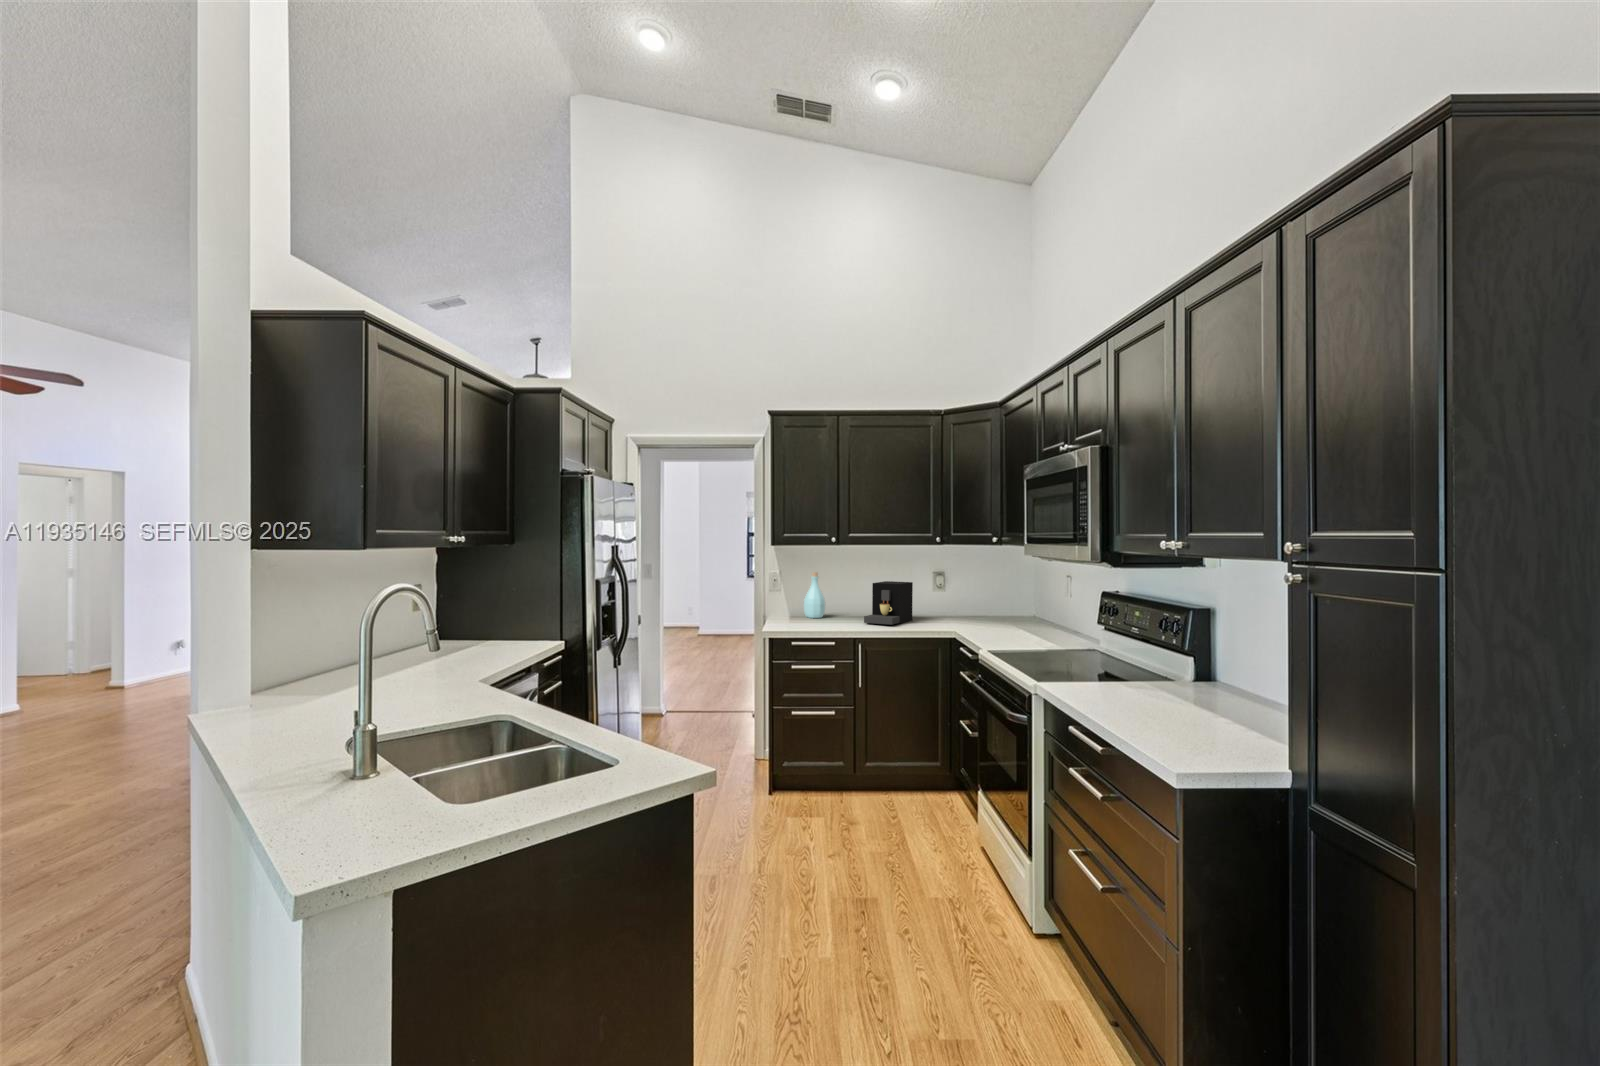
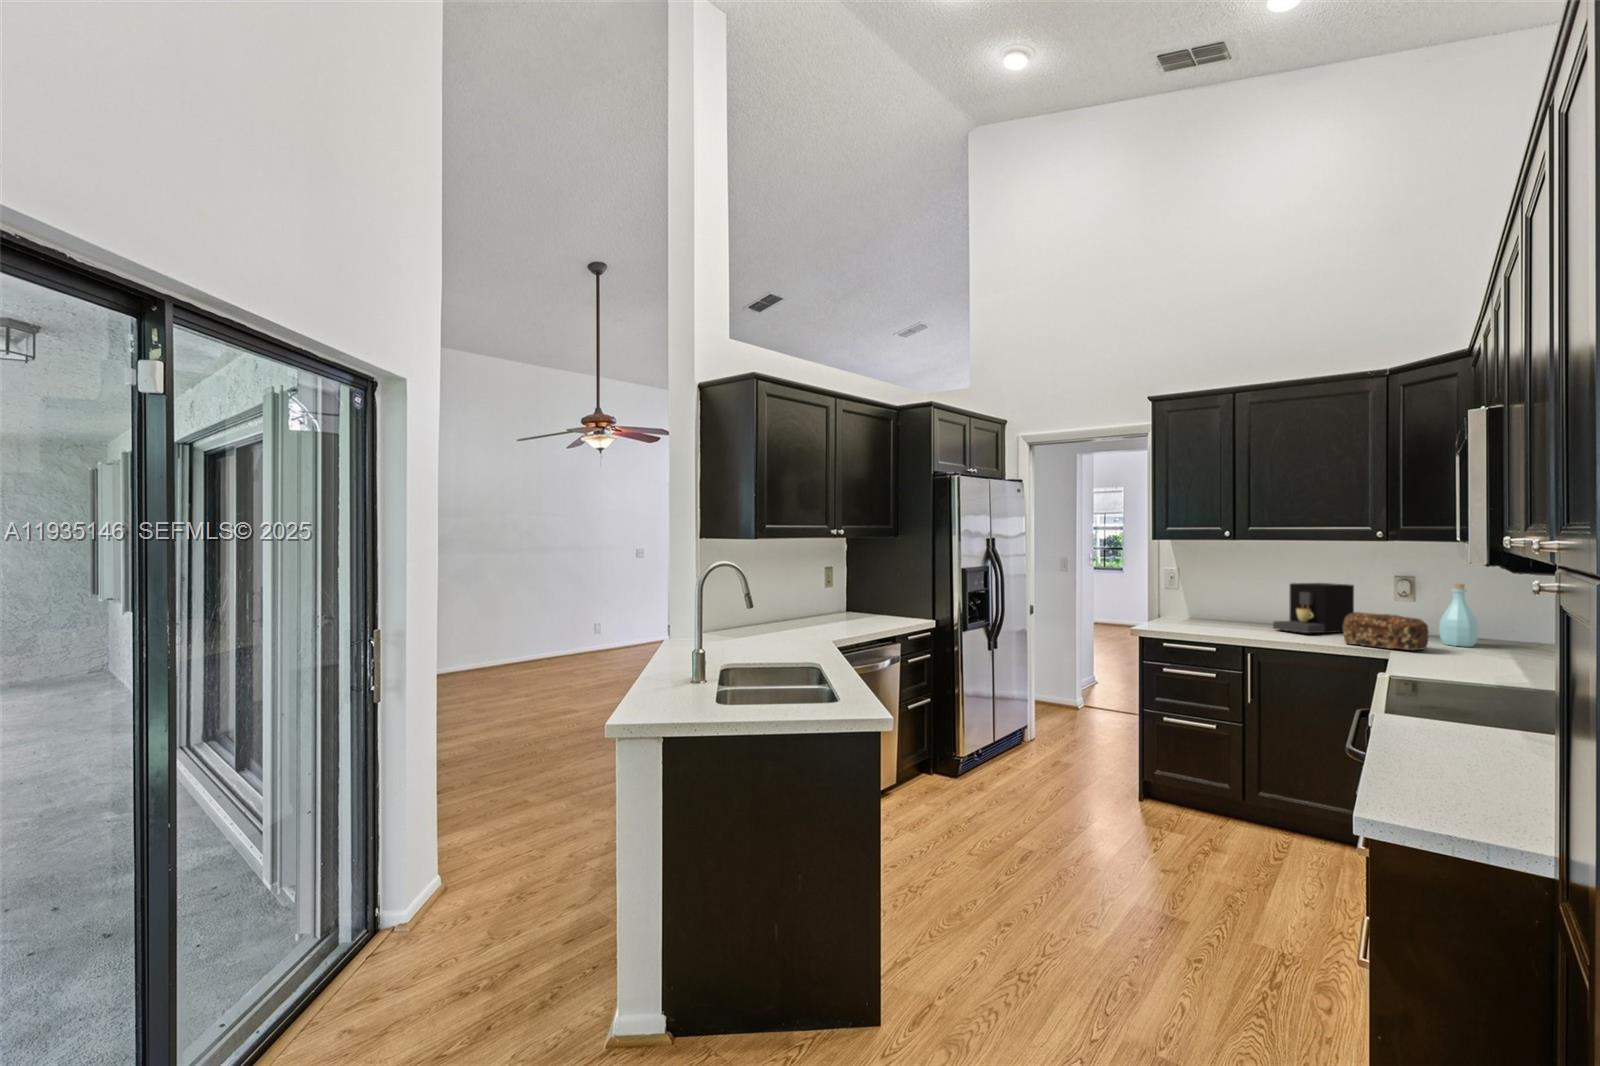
bottle: present [804,572,825,618] -> present [1439,583,1479,647]
bread loaf: none [922,605,973,633] -> present [1343,612,1429,650]

